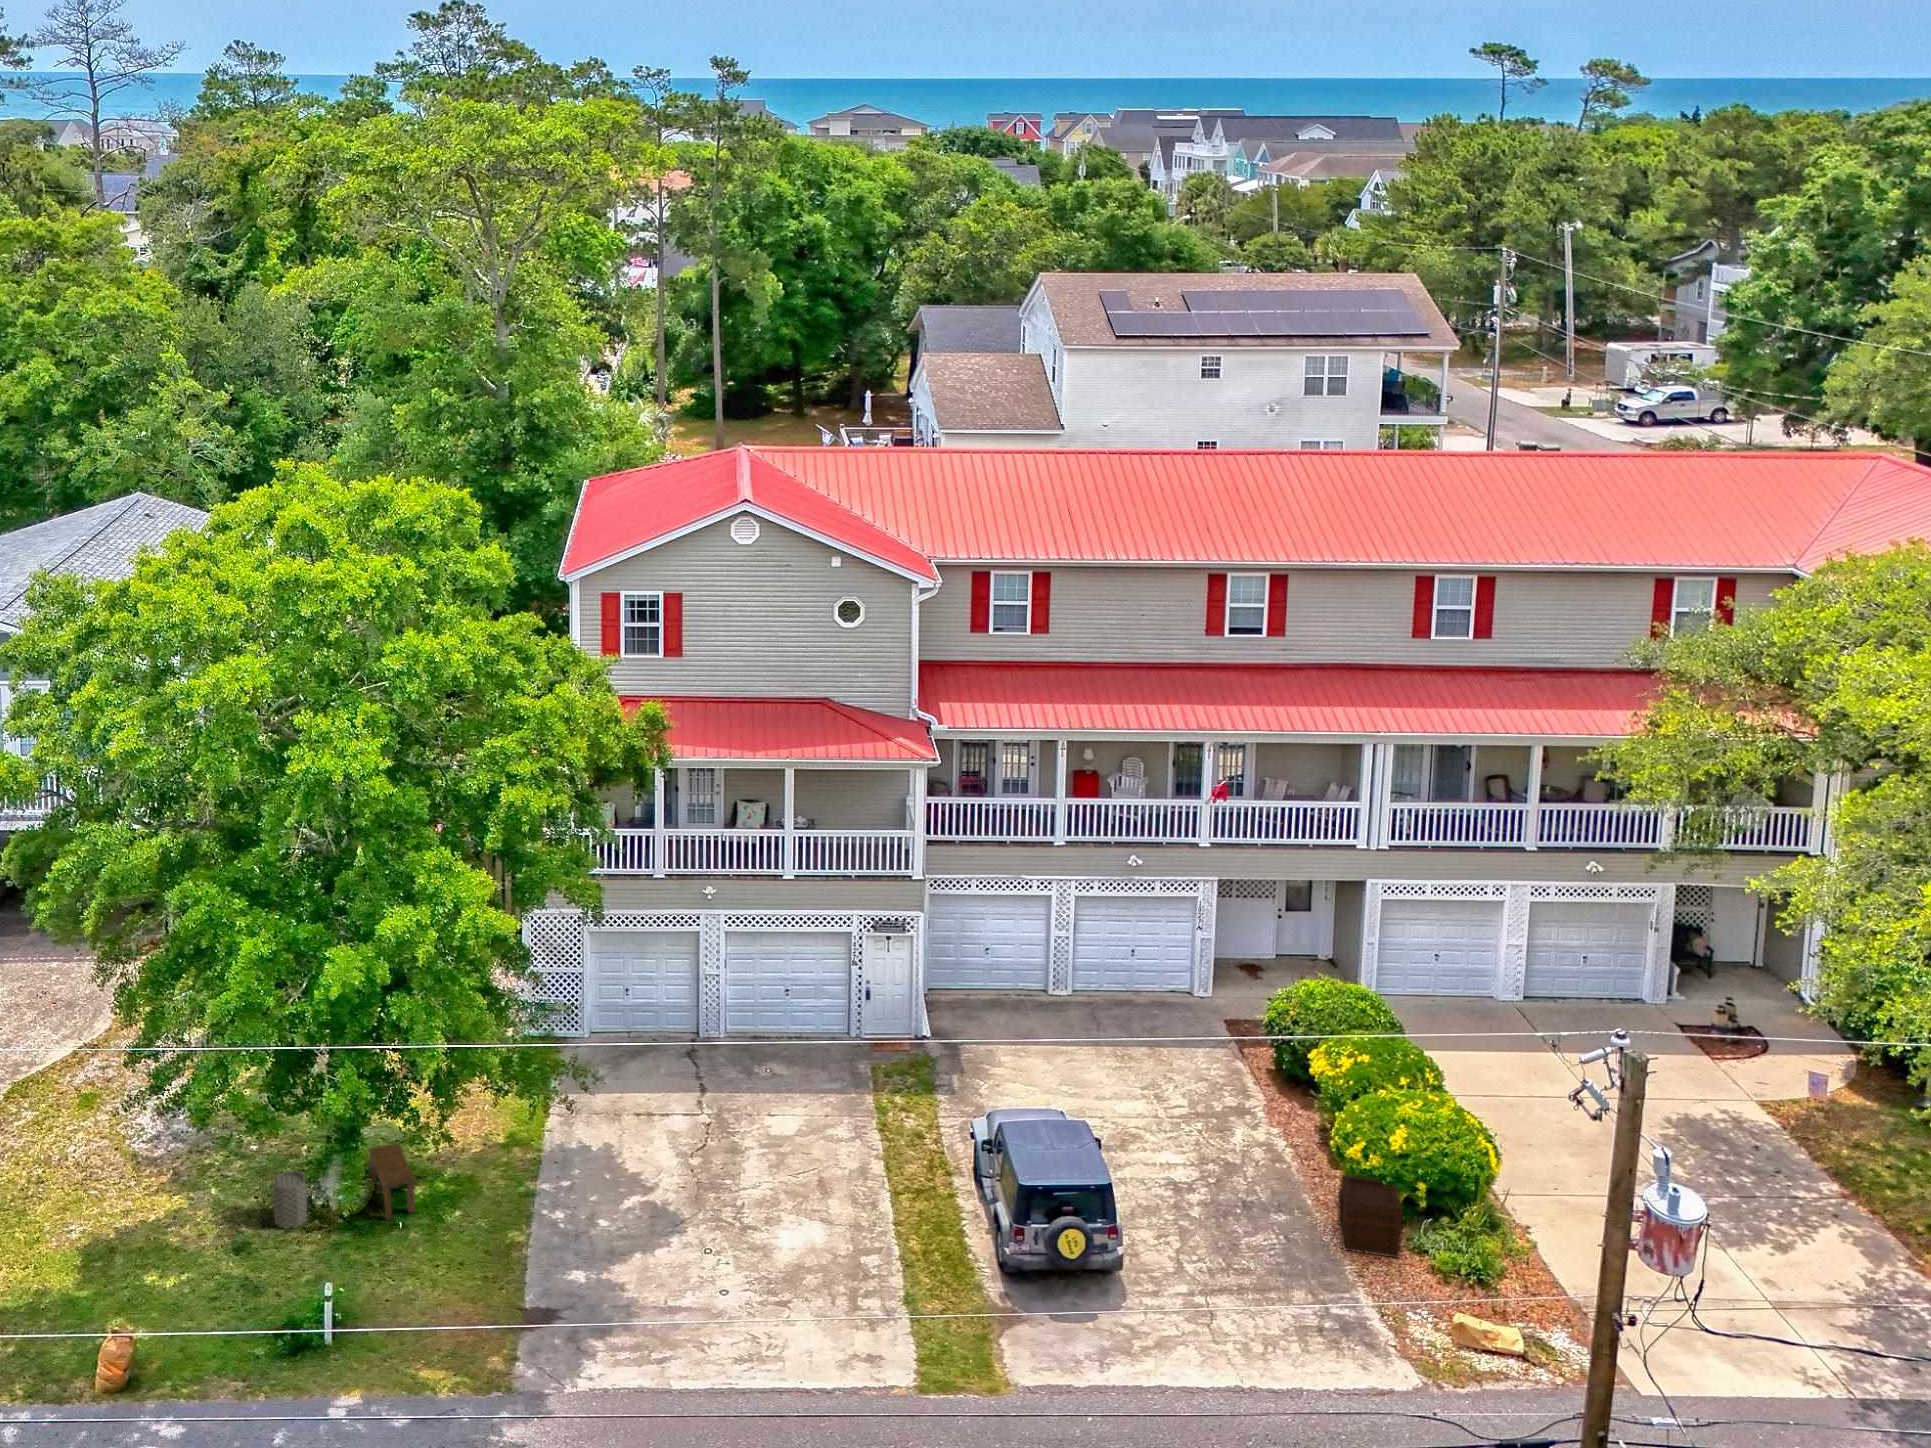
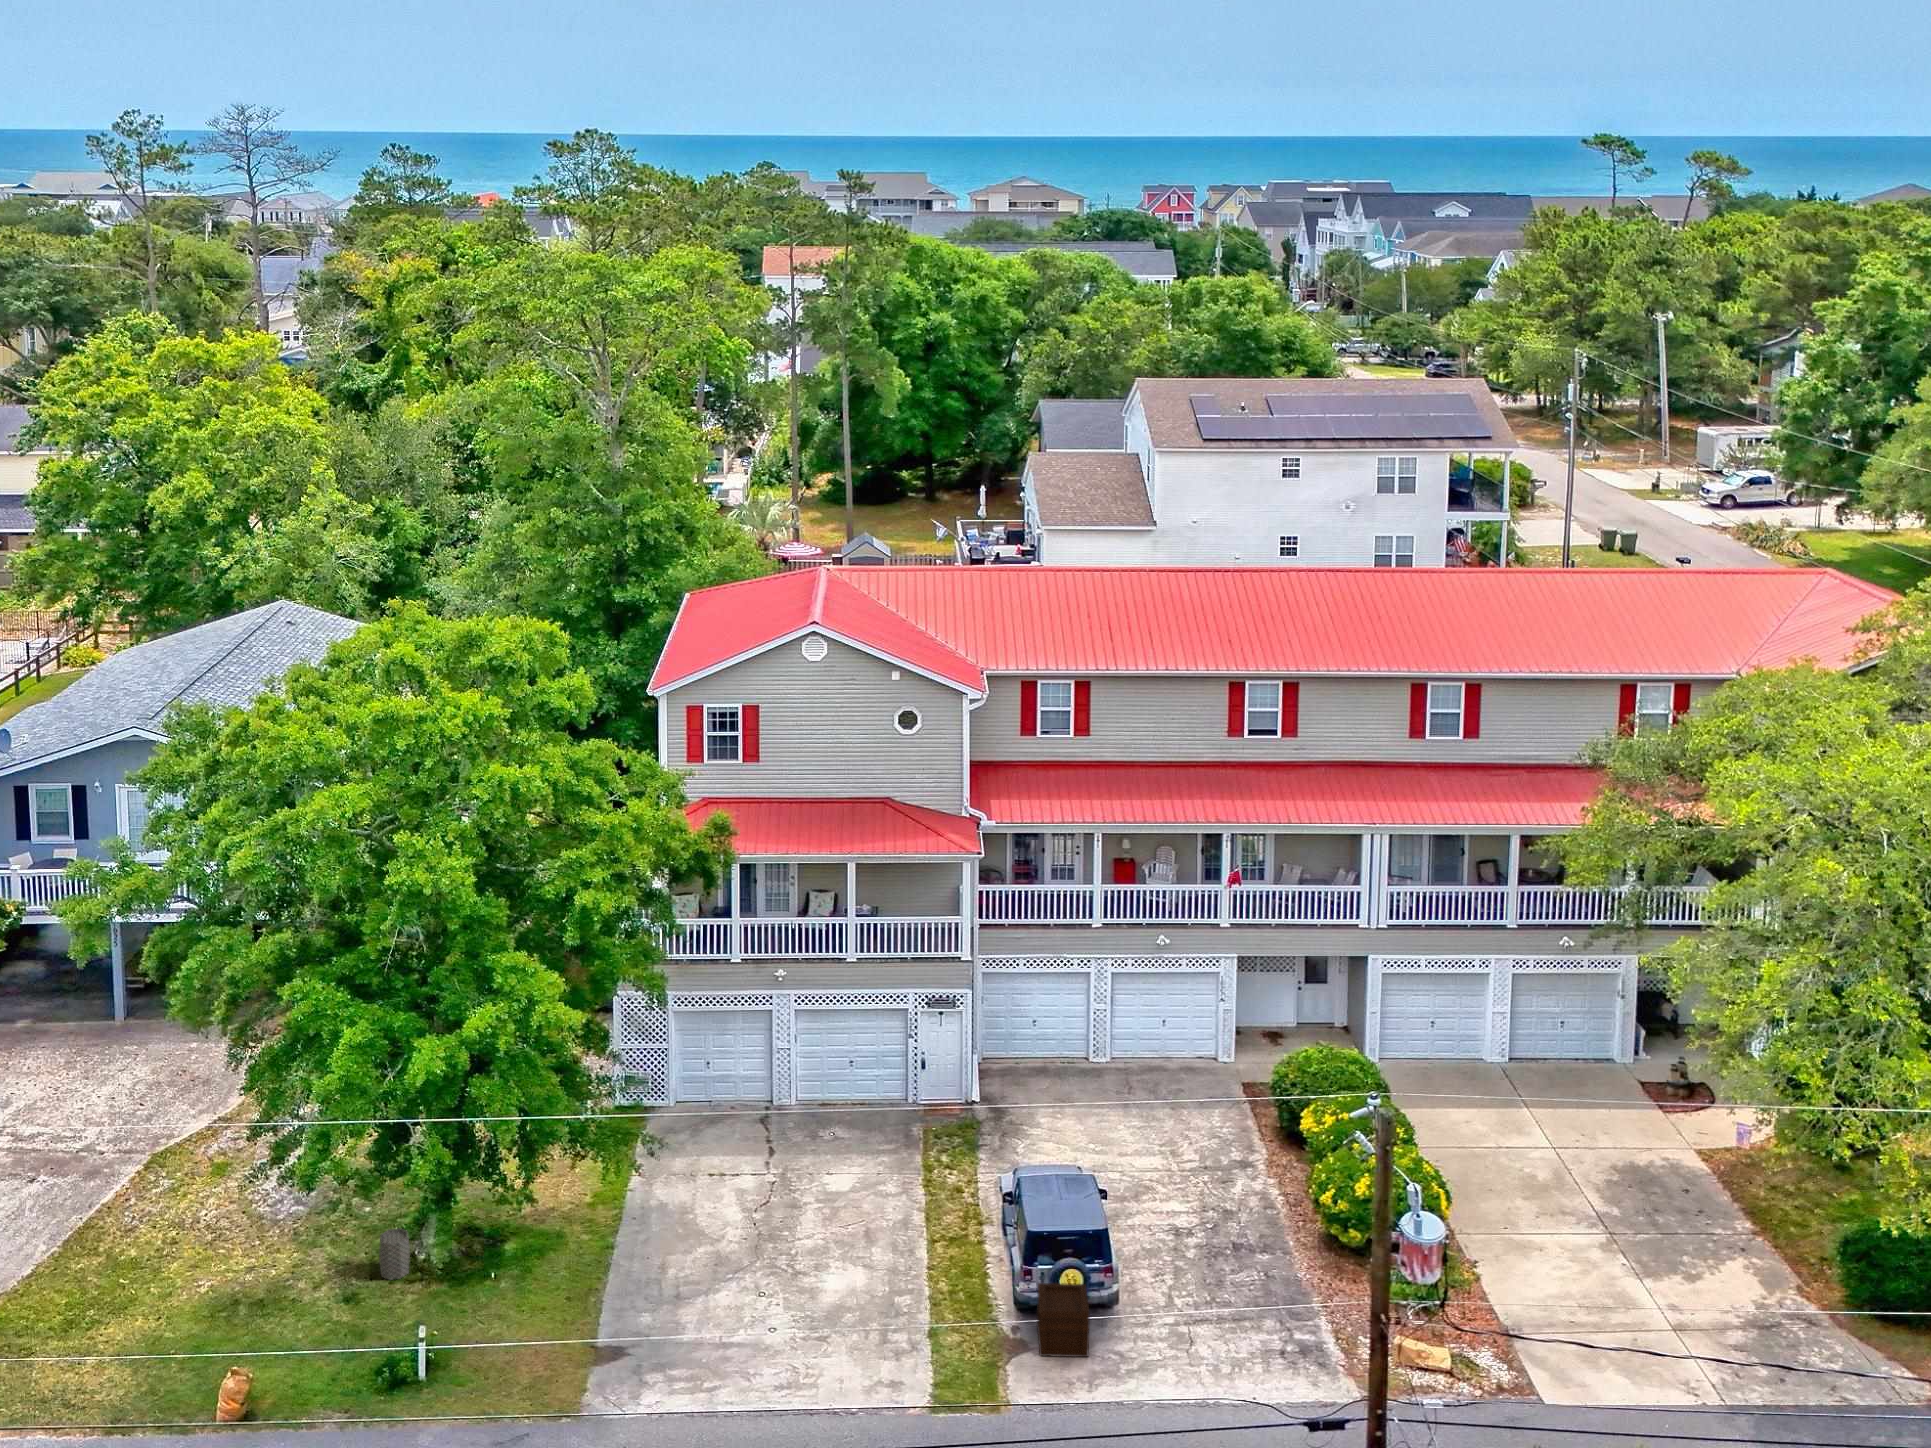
bench: present [369,1143,415,1220] -> none [466,1202,505,1271]
wooden crate: present [1338,1174,1403,1258] -> present [1037,1283,1090,1357]

